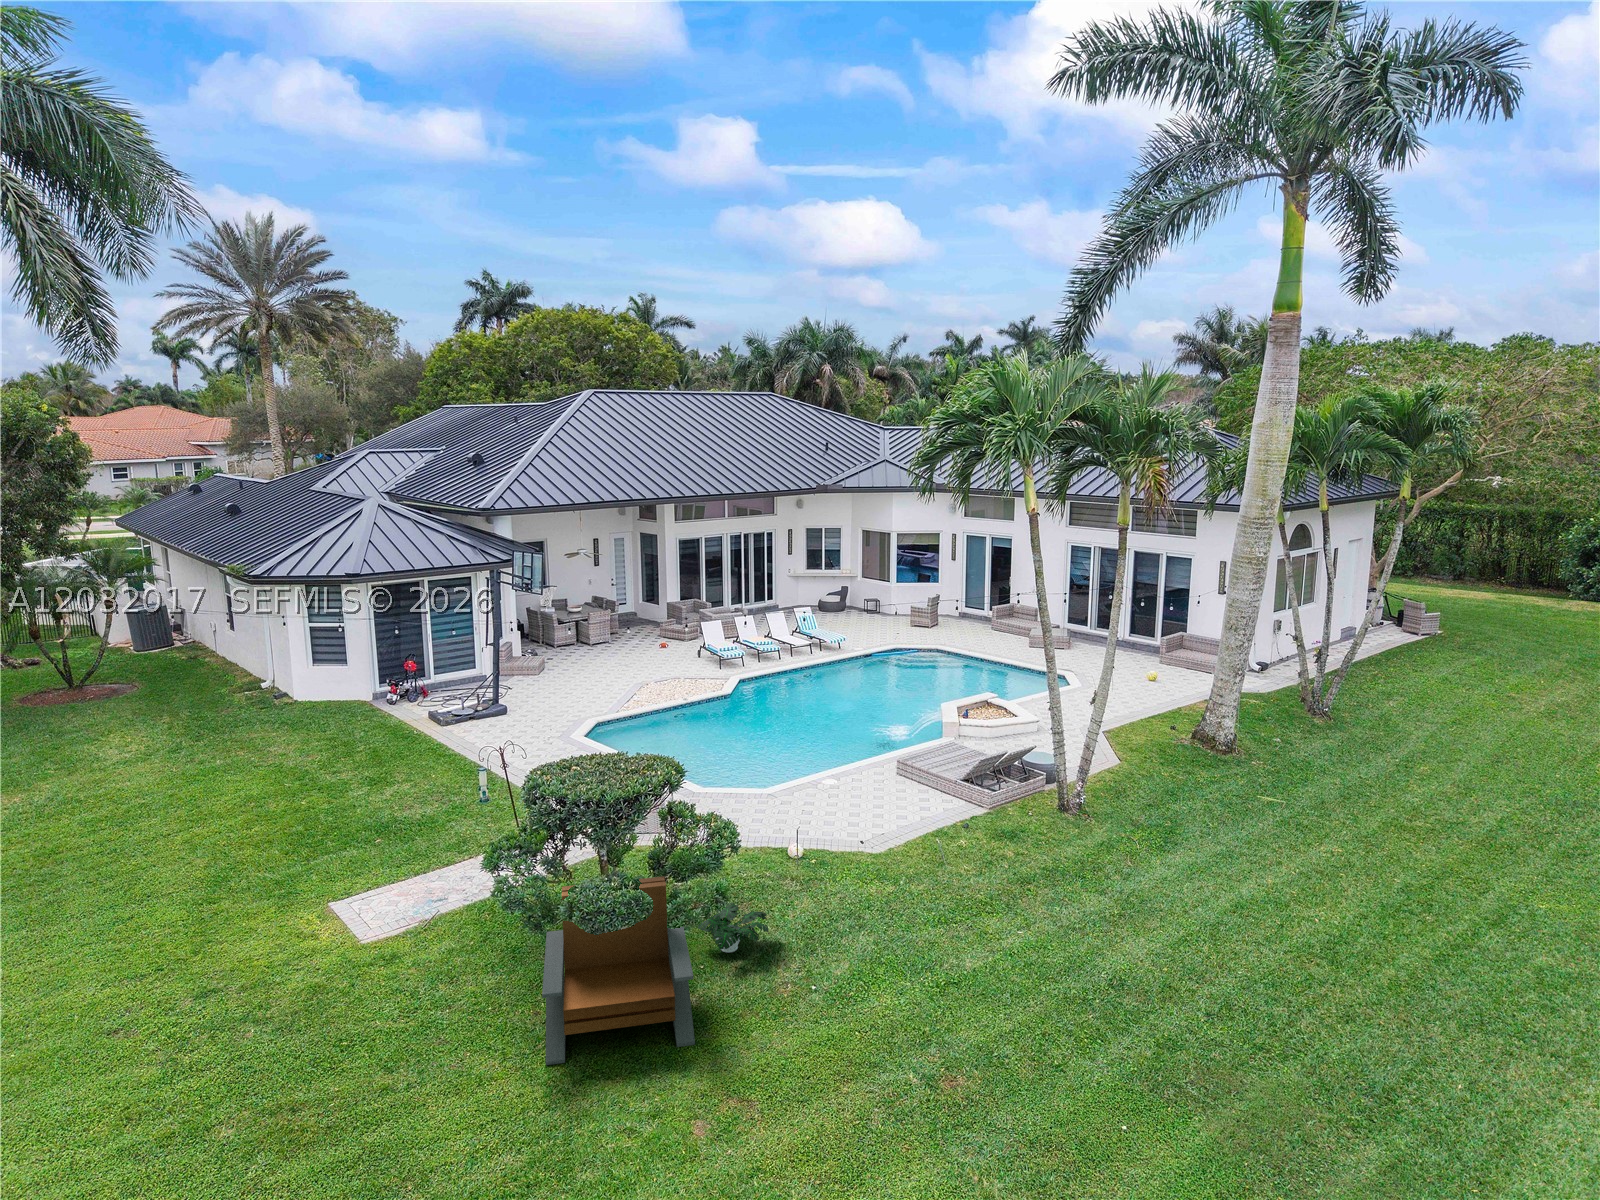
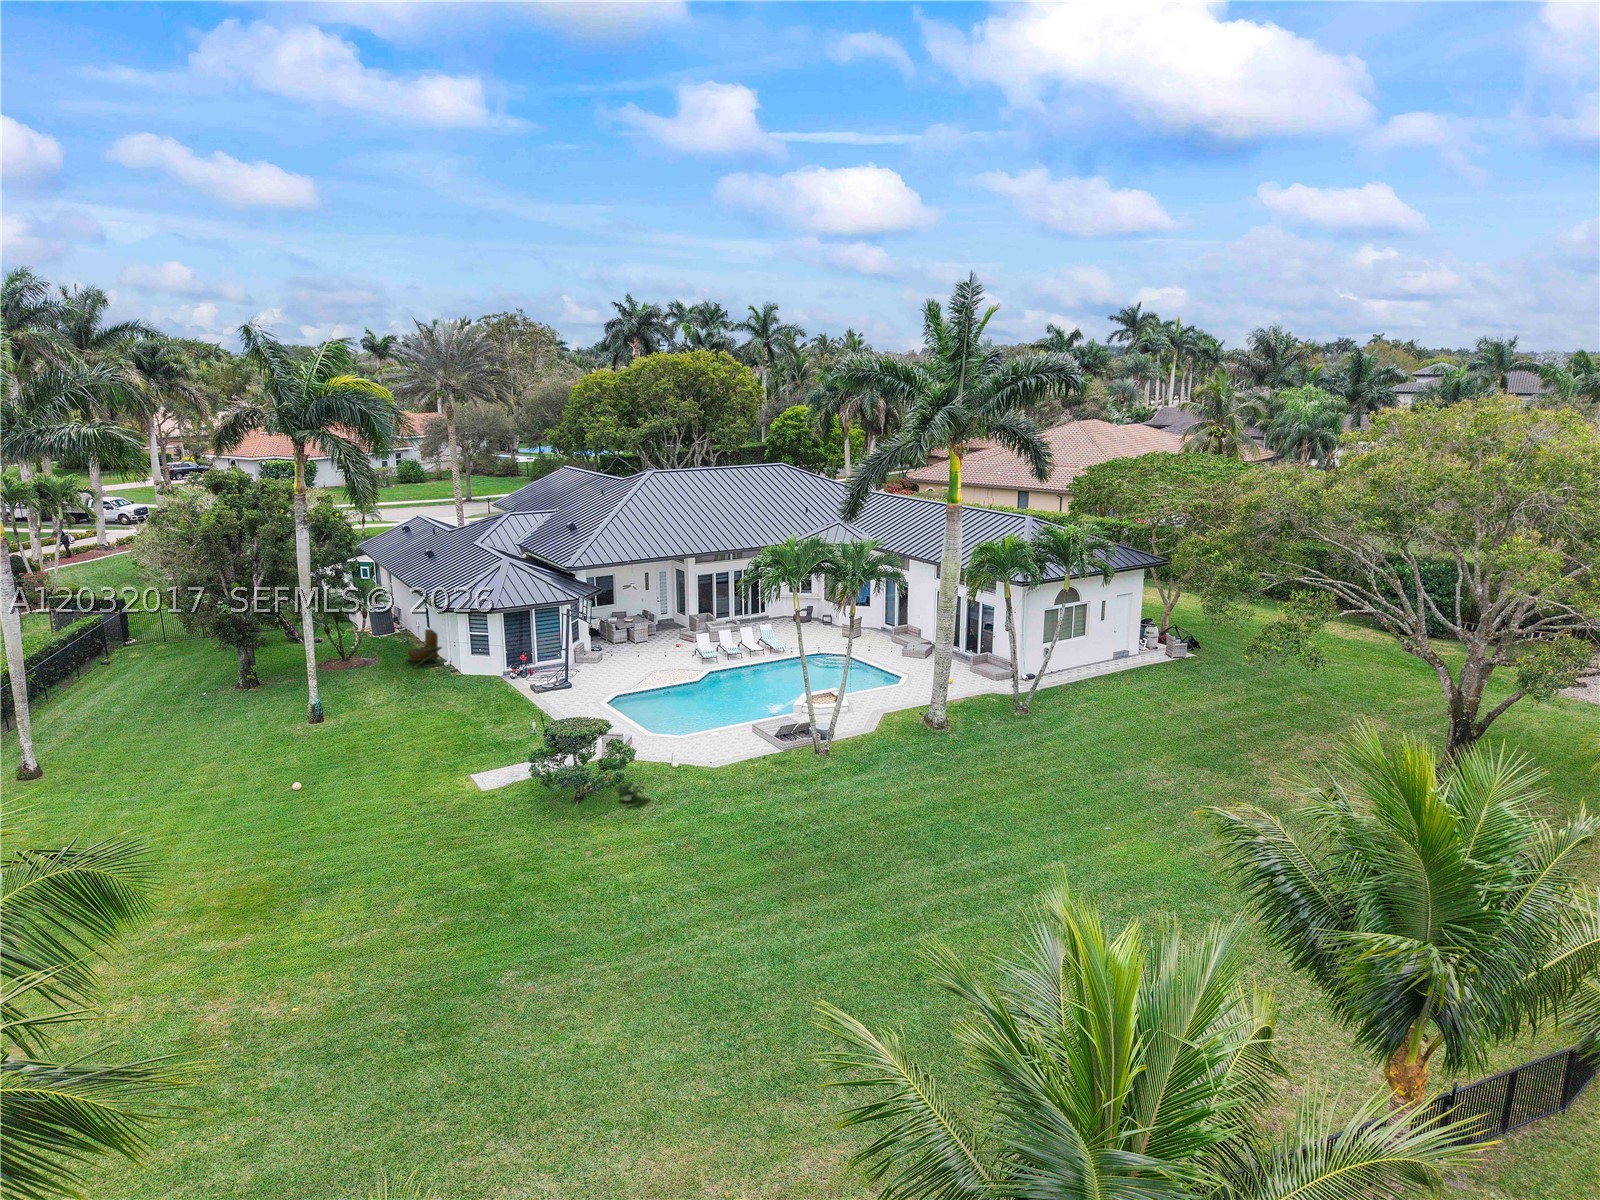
lounge chair: present [542,876,695,1065] -> present [406,629,442,668]

